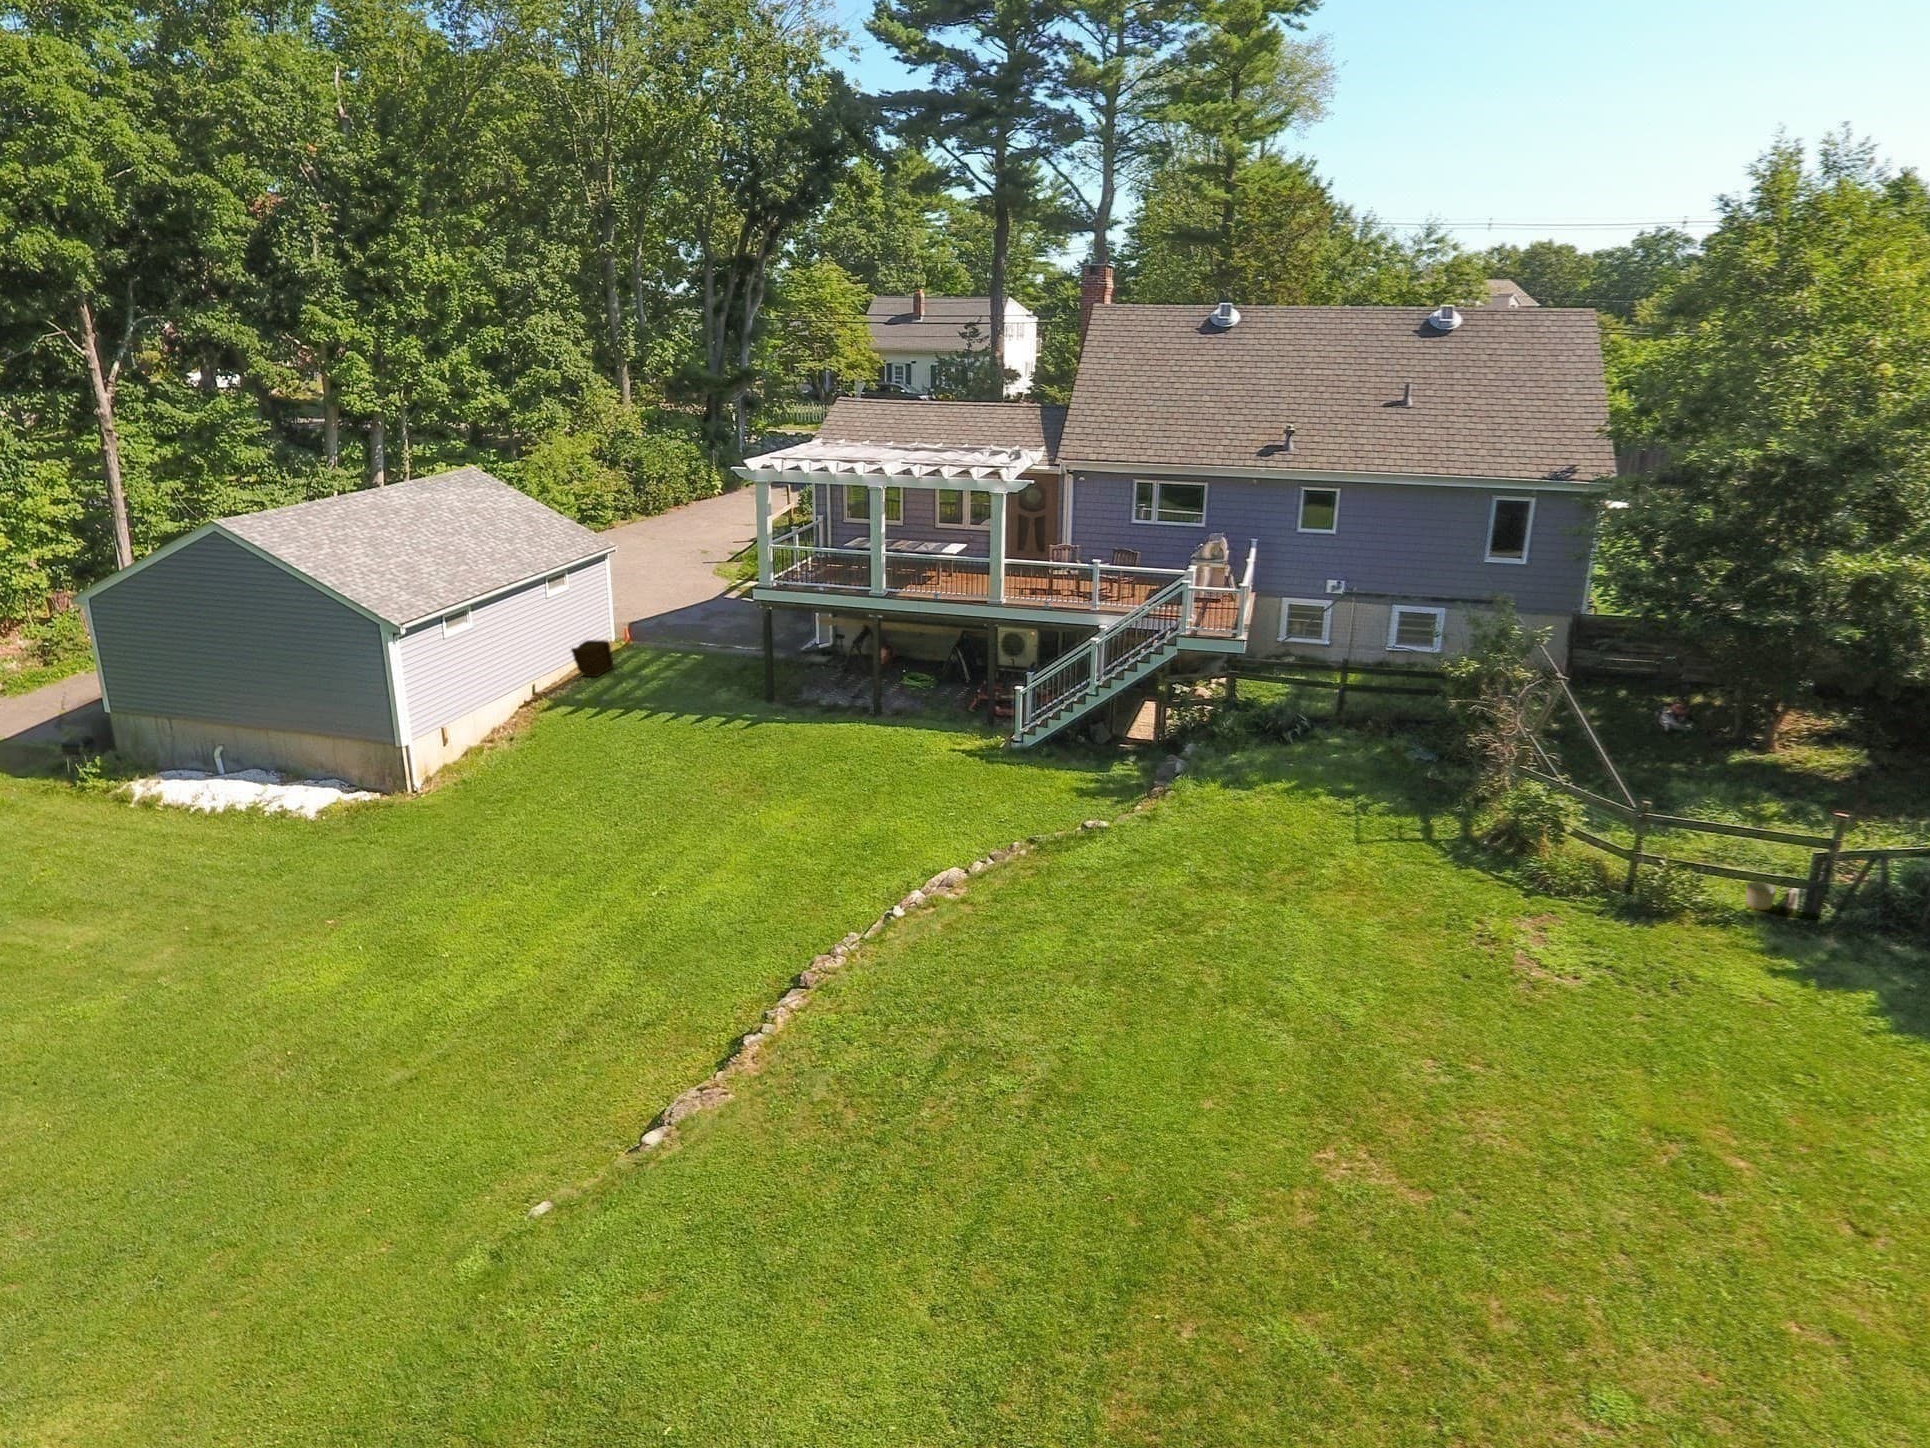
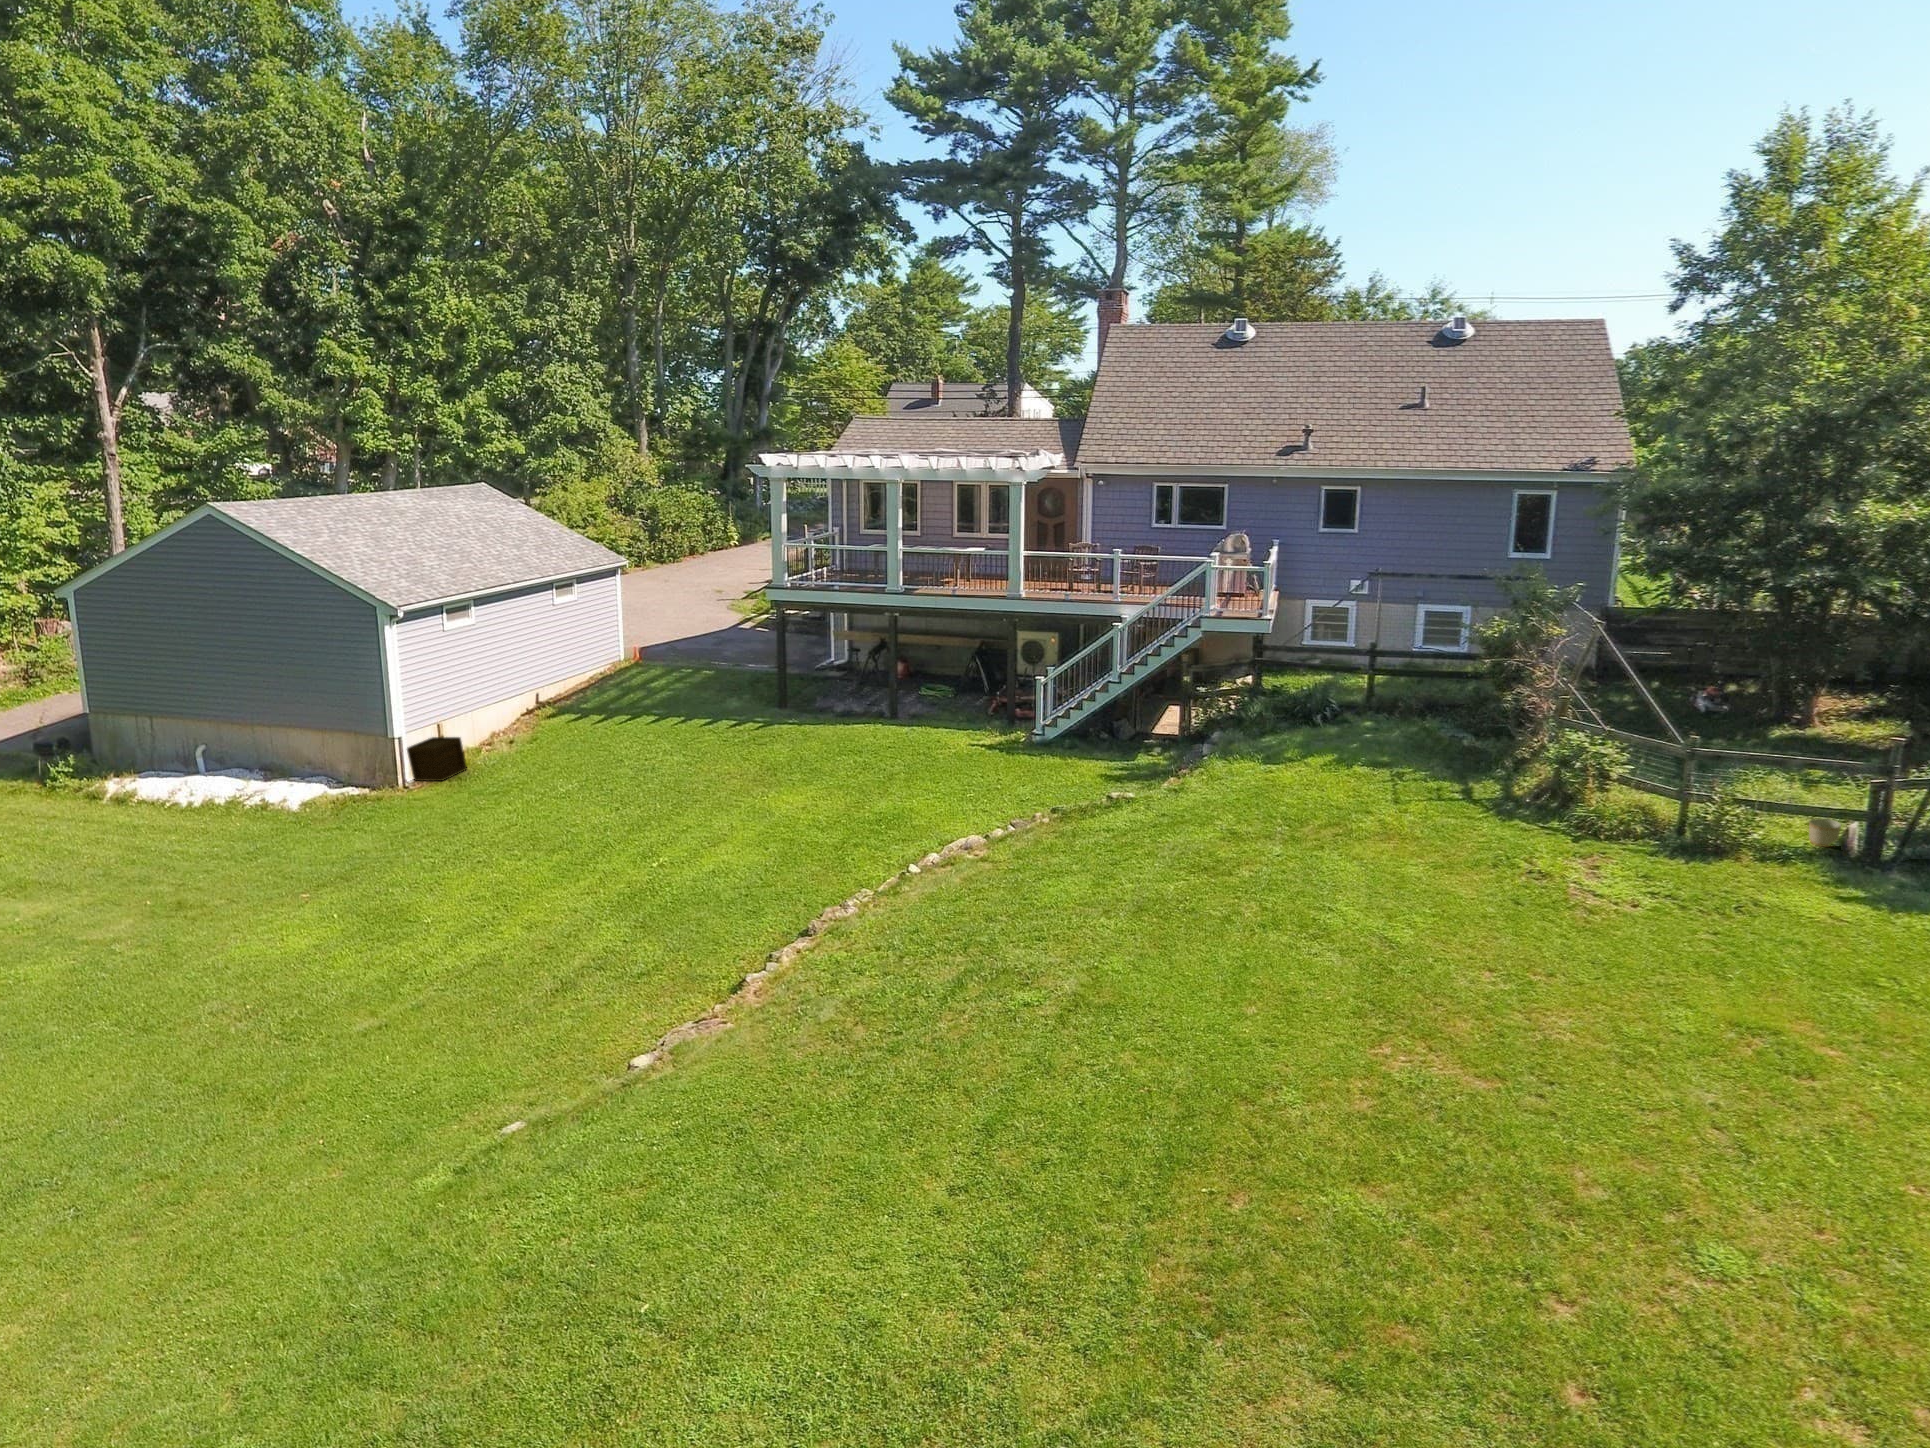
wooden crate: present [571,640,614,677] -> present [407,737,467,781]

